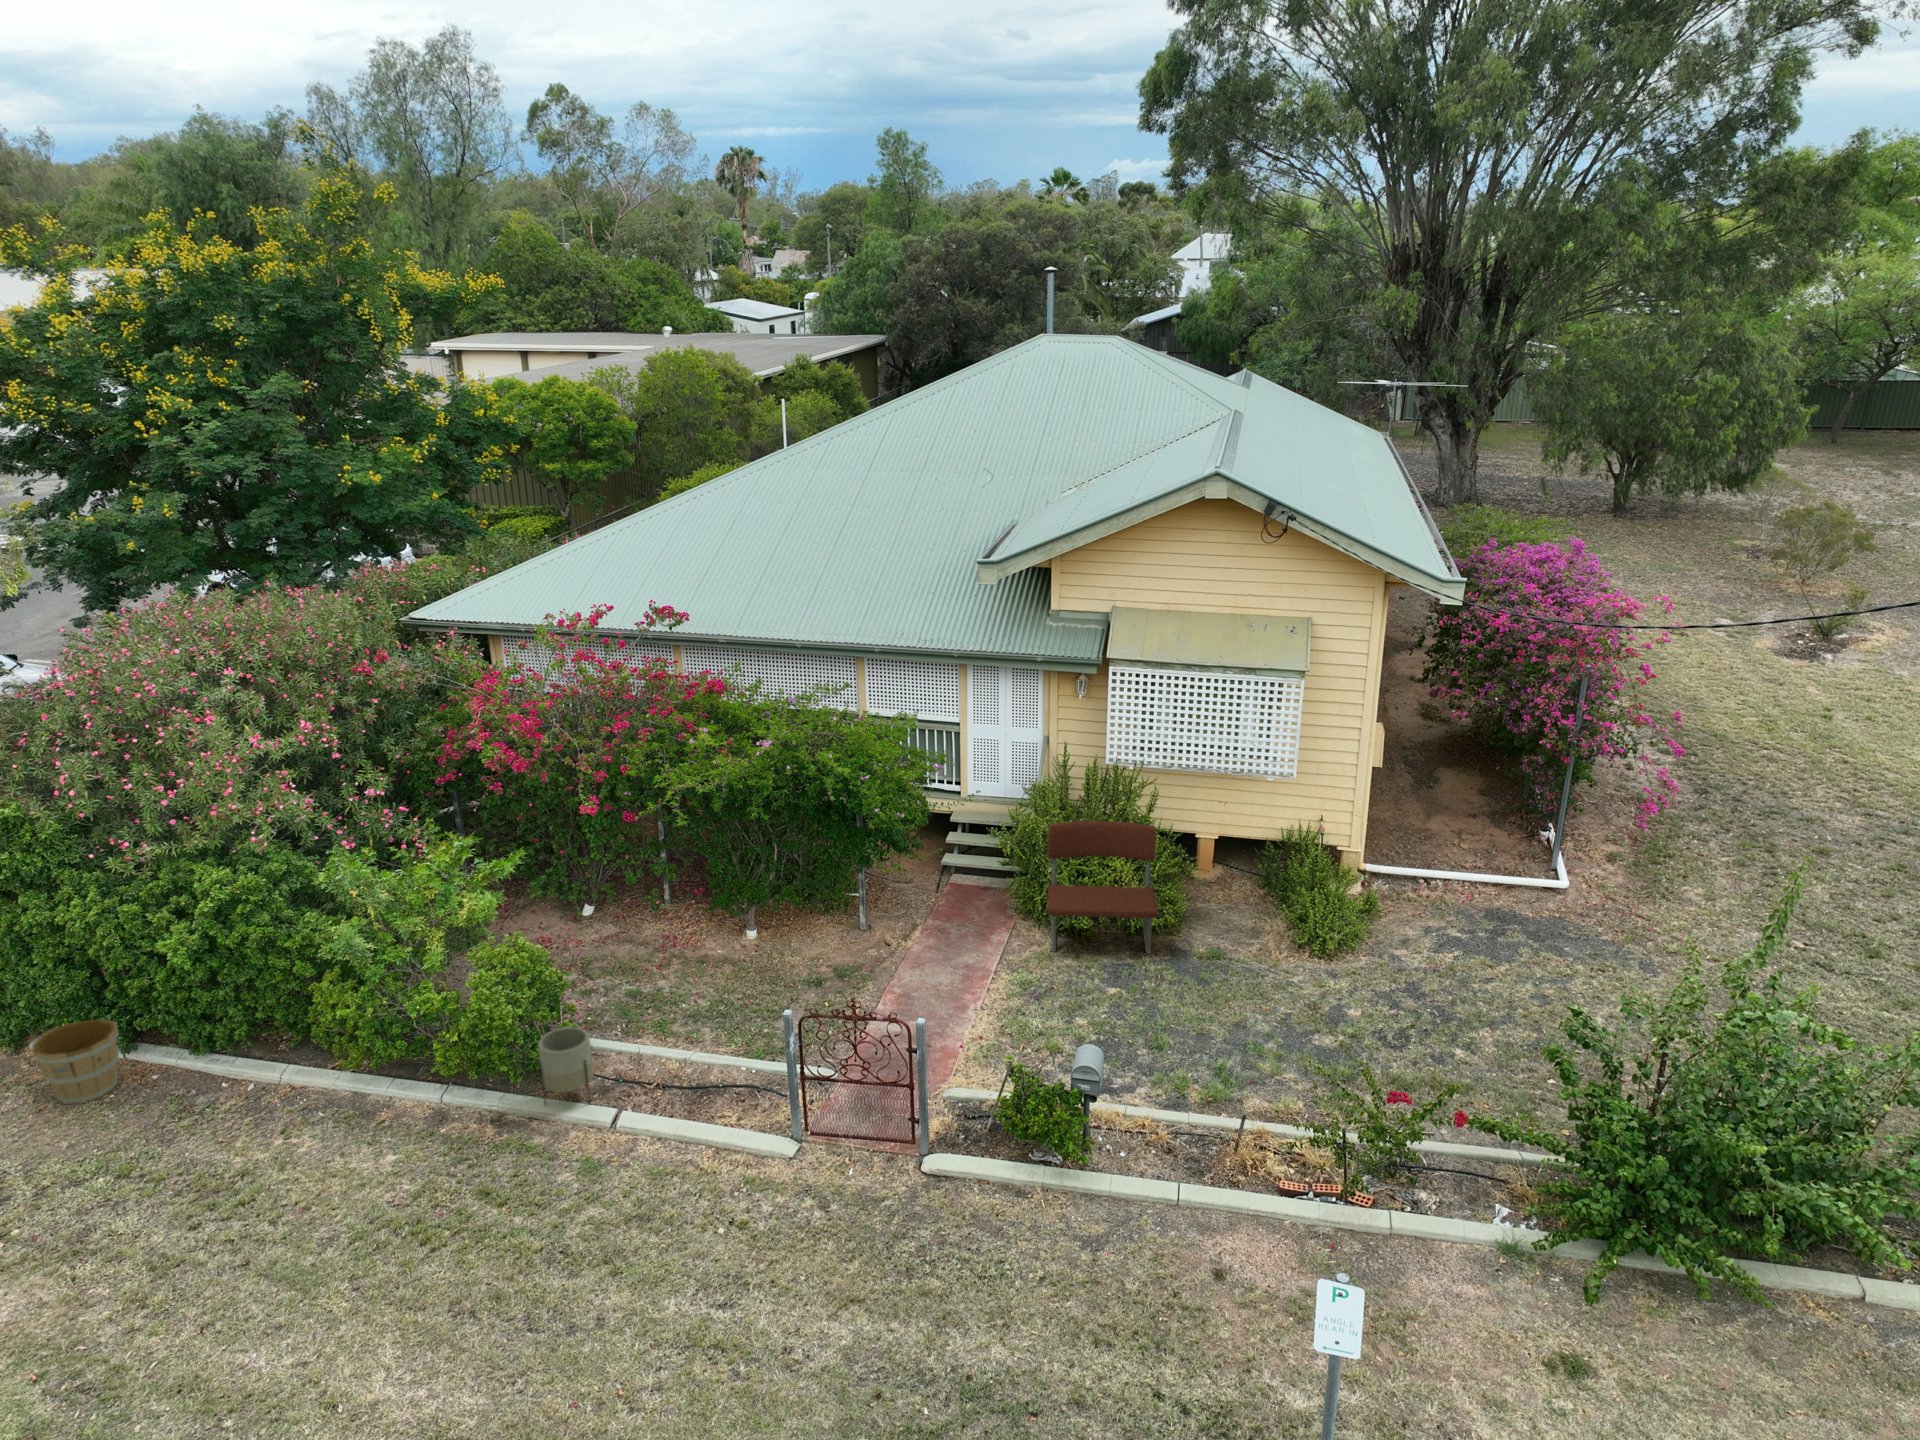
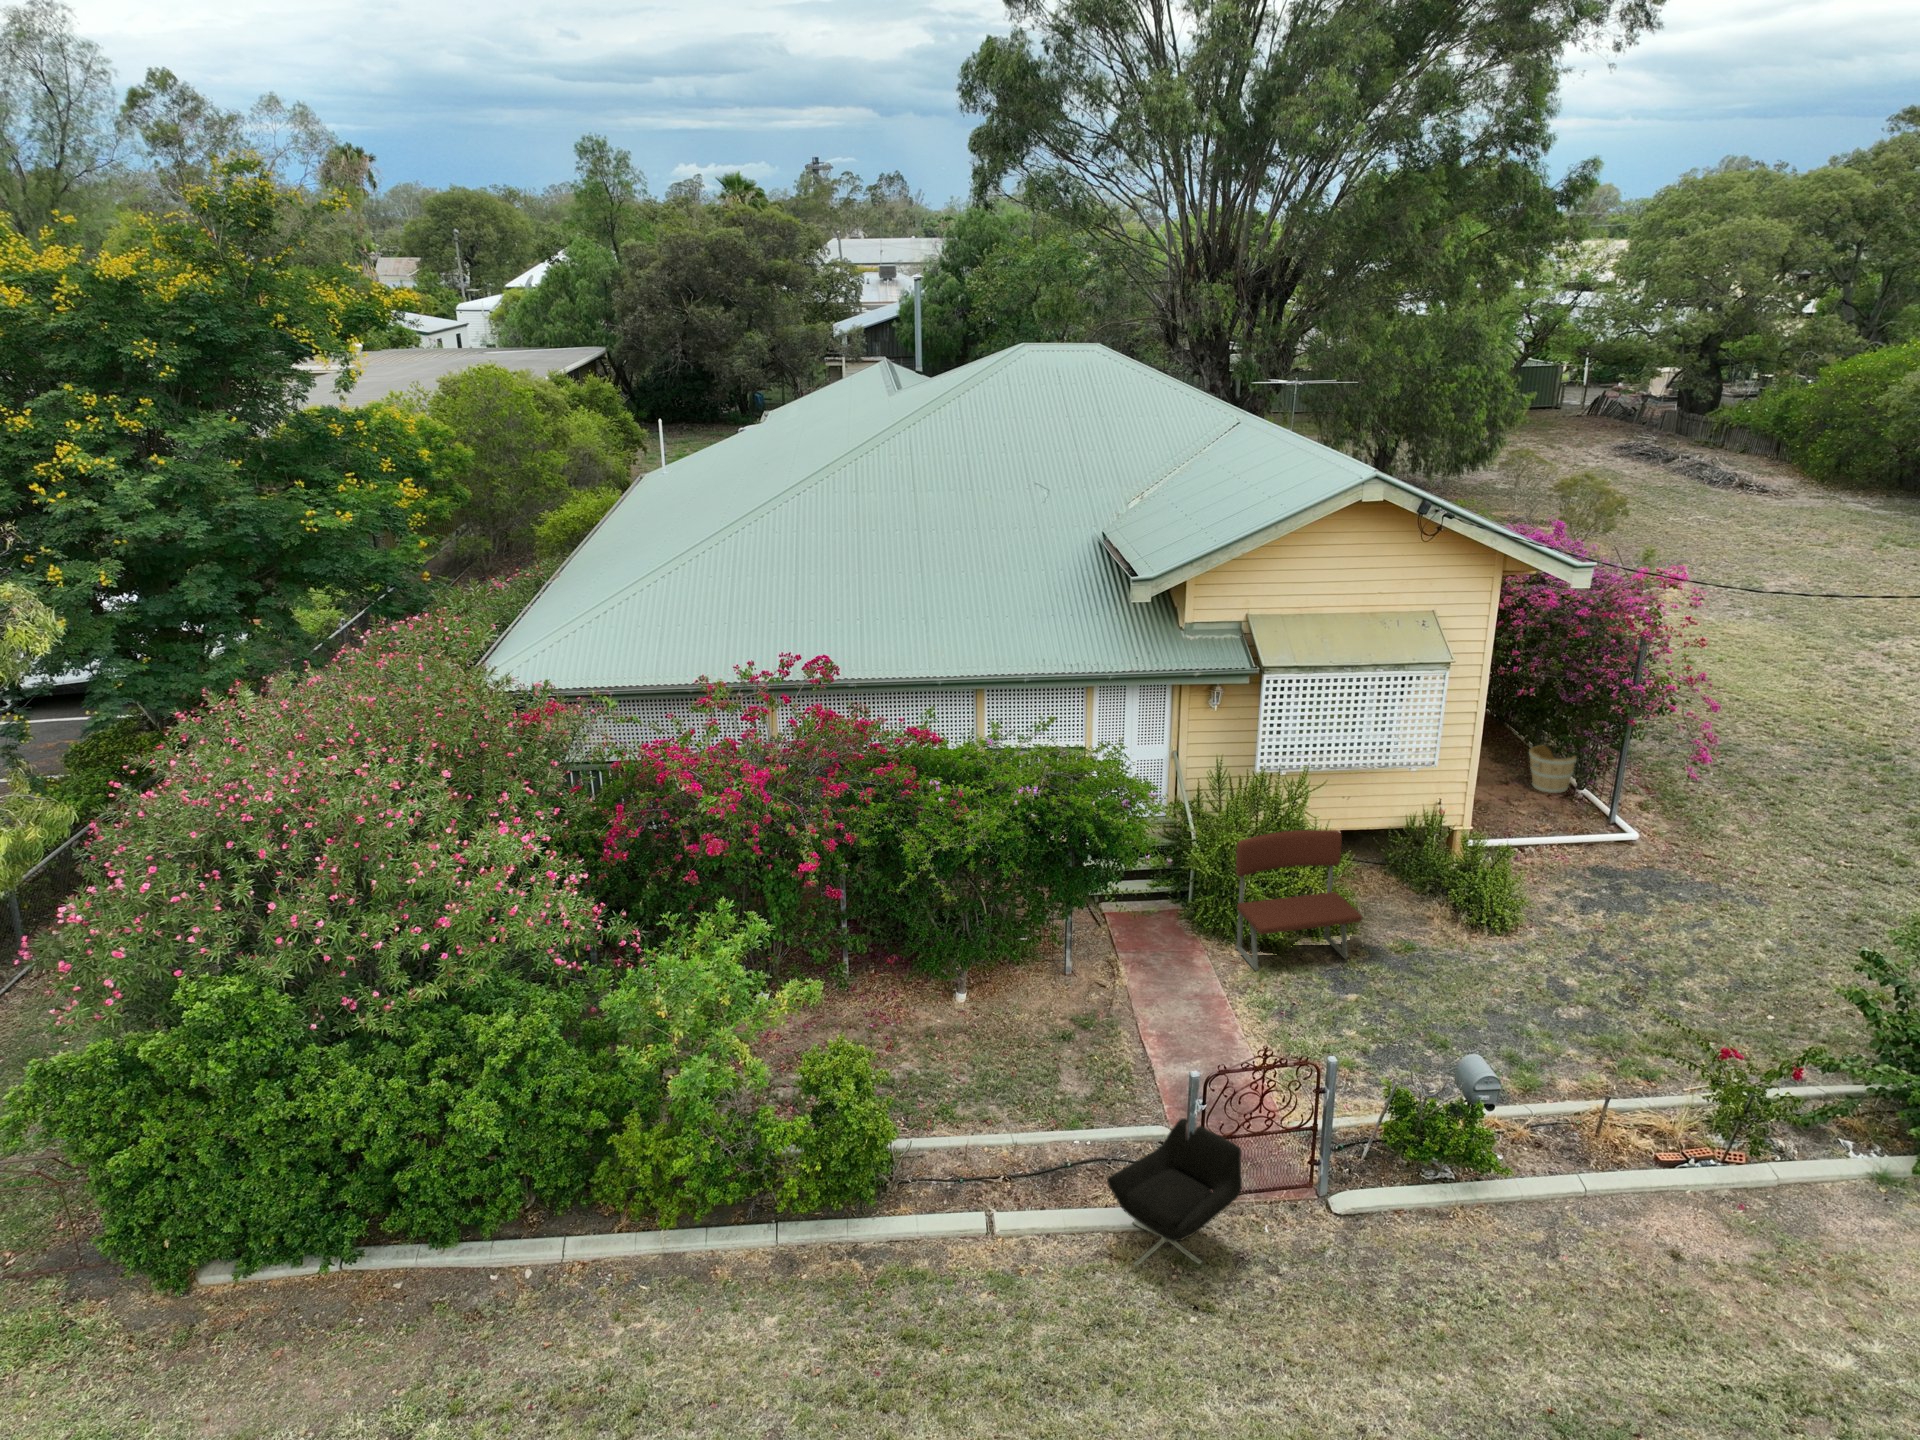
wooden bucket: present [32,1019,119,1104] -> present [1529,745,1576,793]
planter: present [538,1027,594,1103] -> none [885,1132,943,1224]
lounge chair: none [704,1053,820,1189] -> present [1107,1118,1242,1266]

